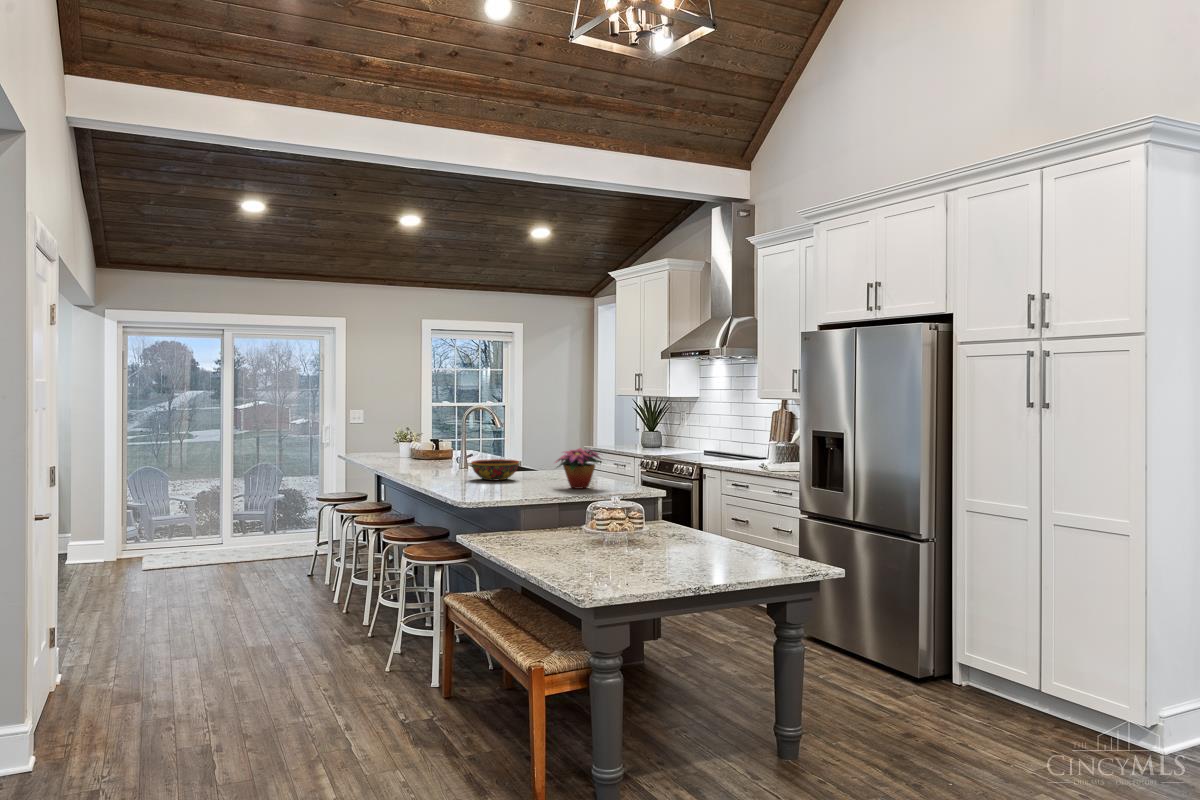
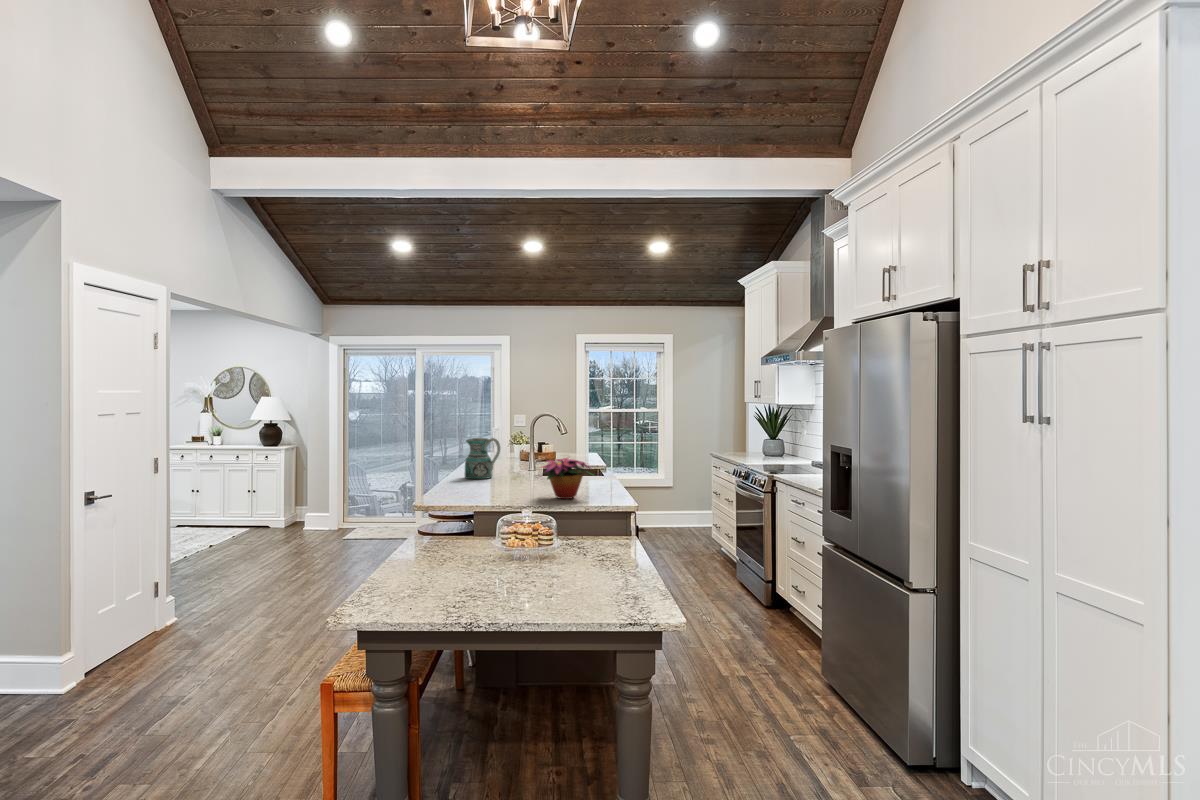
ceramic pitcher: none [418,433,459,477] -> present [465,438,500,479]
bowl: present [471,459,519,481] -> none [496,465,542,485]

